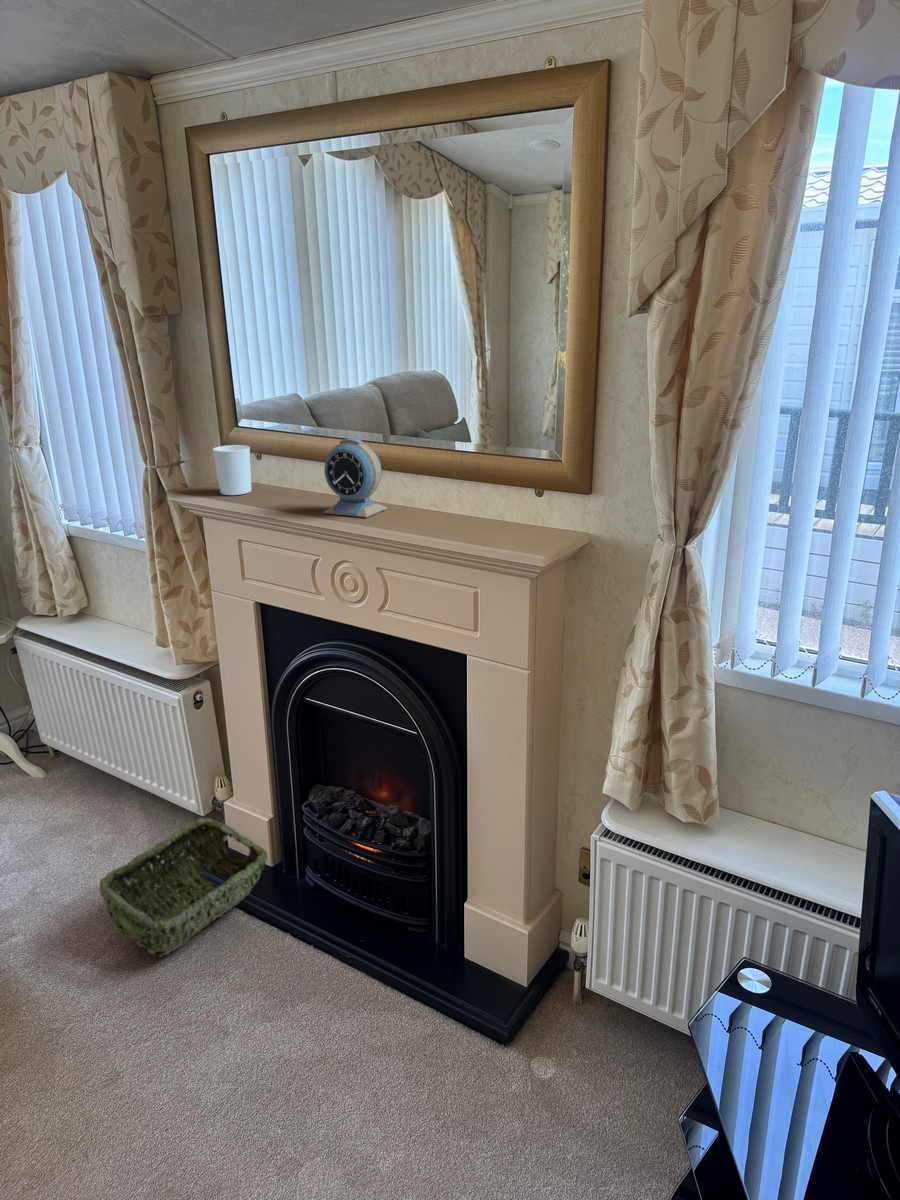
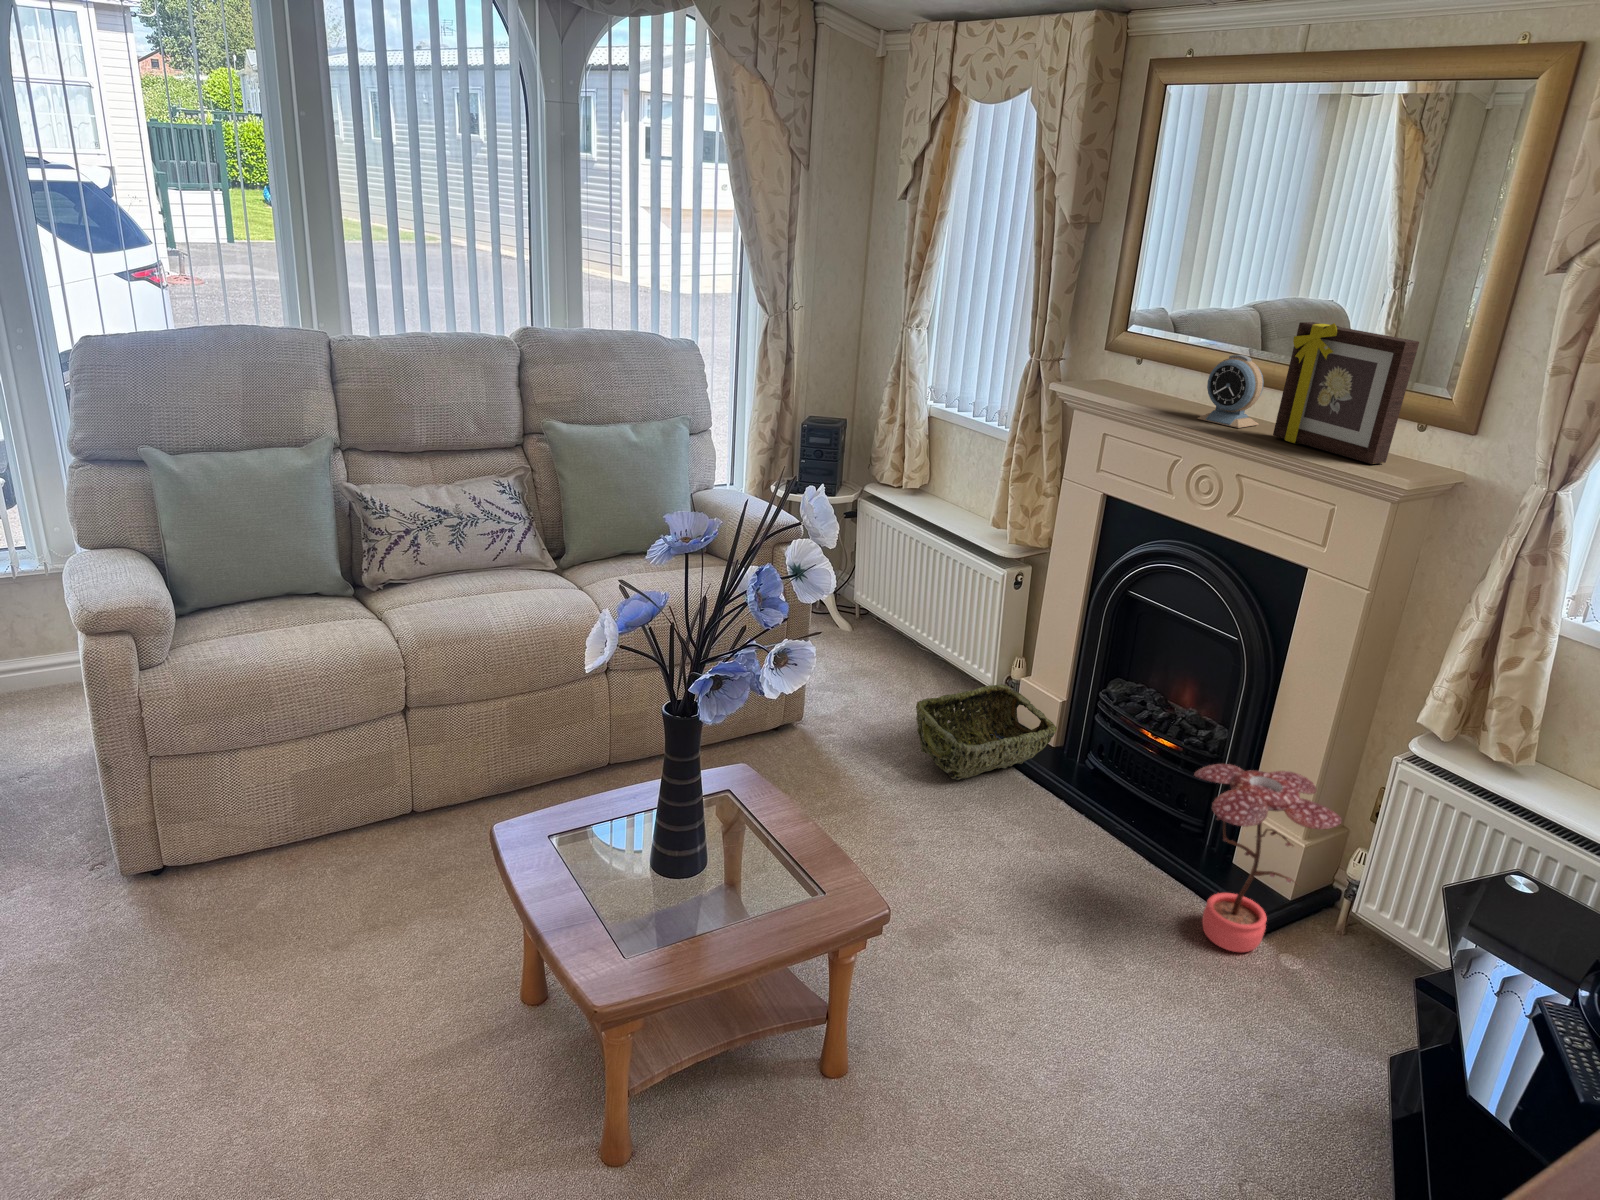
picture frame: none [397,395,520,541] -> present [1273,322,1419,464]
candle holder: present [213,445,251,495] -> none [1099,348,1137,394]
potted plant: none [407,870,563,1087] -> present [1194,764,1342,952]

